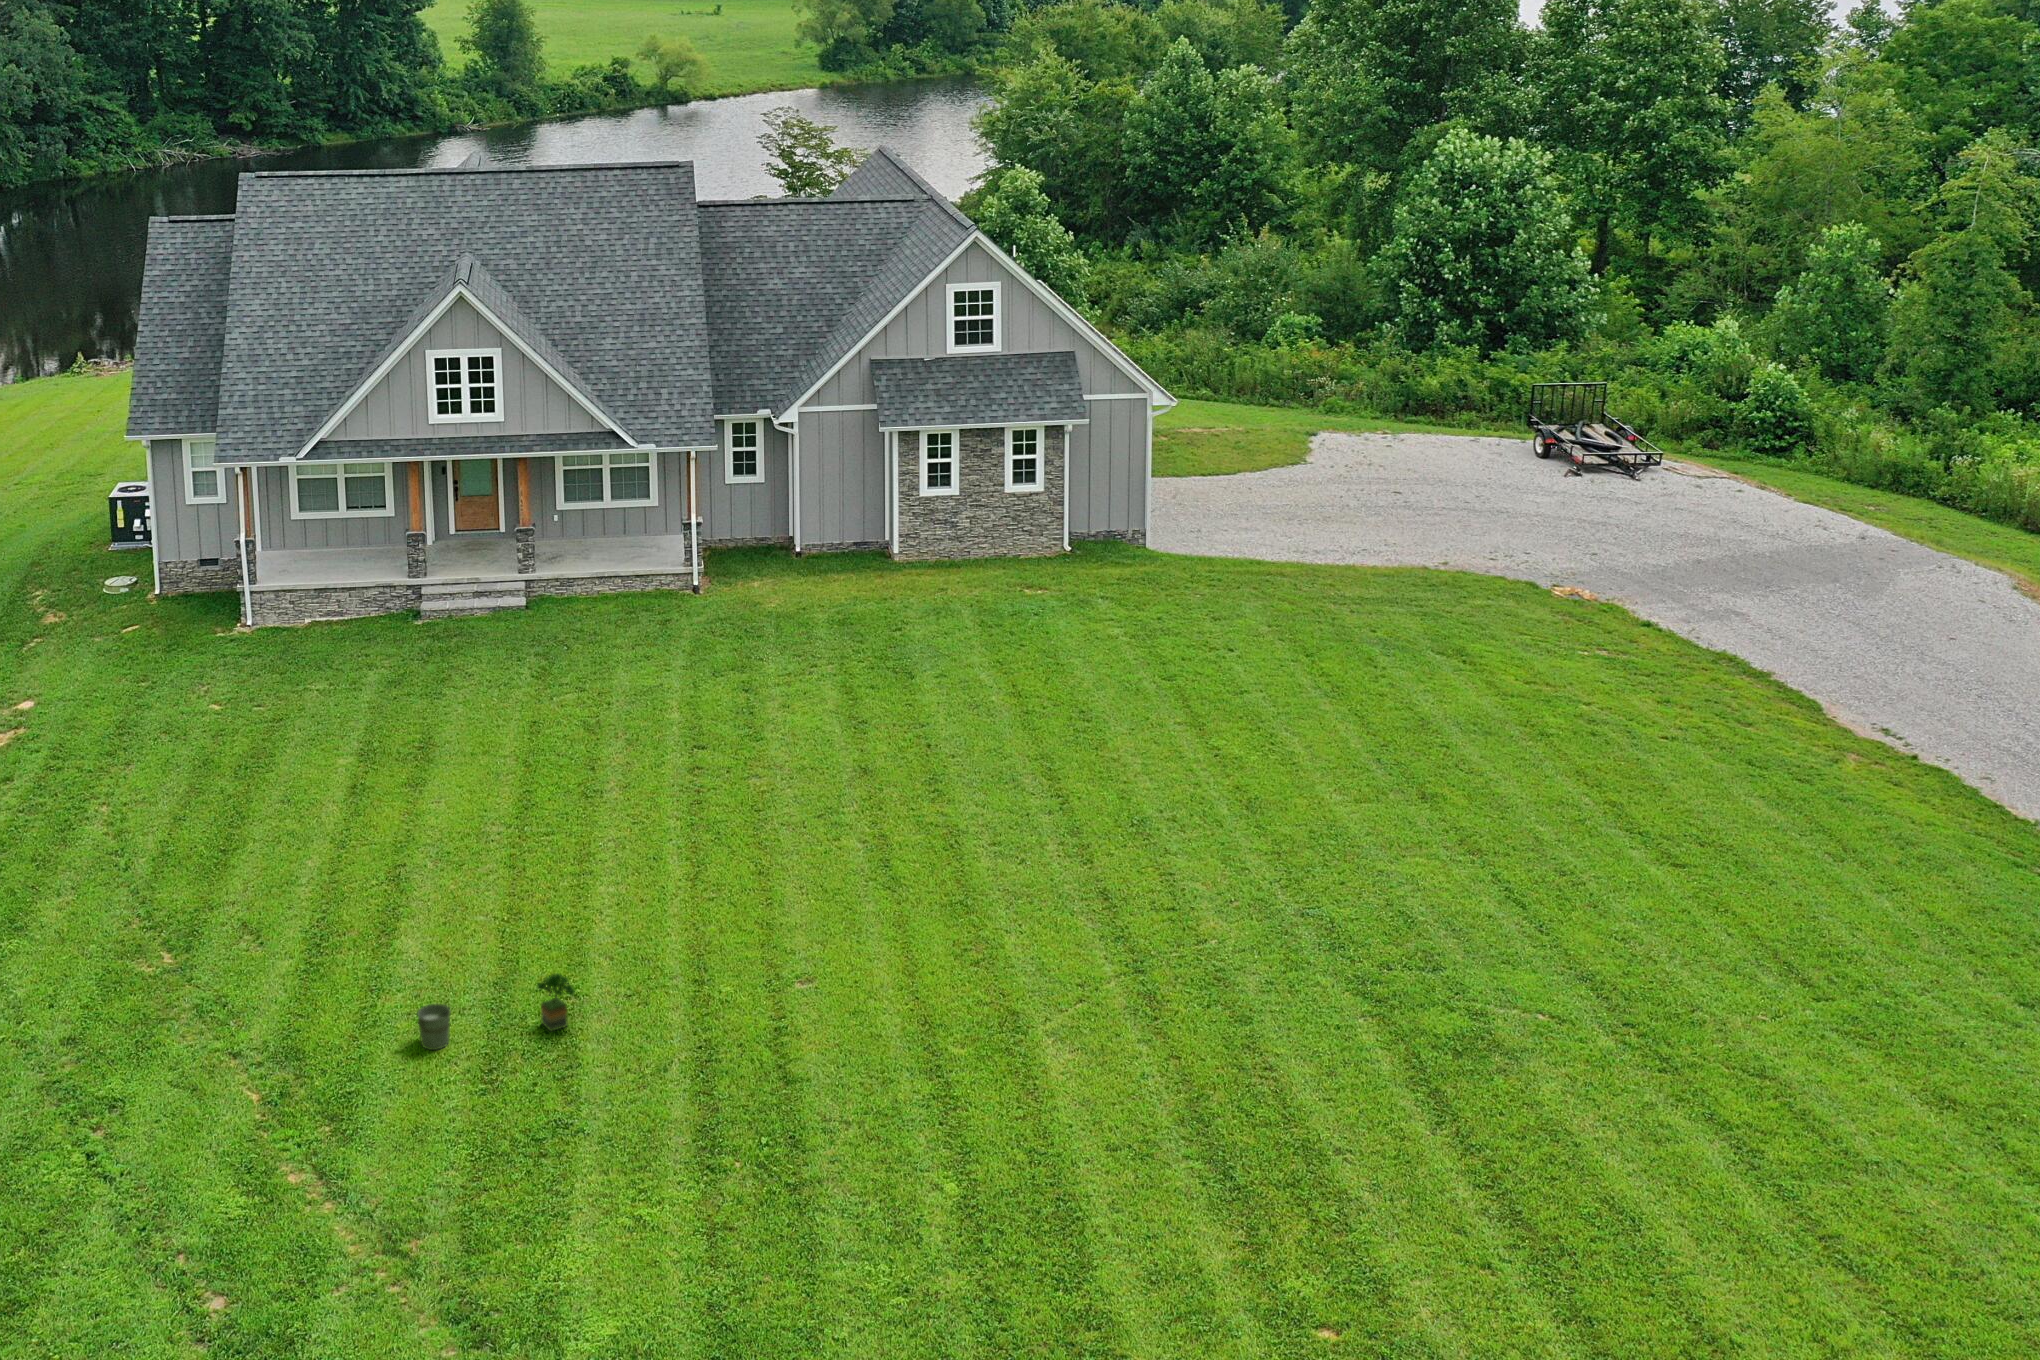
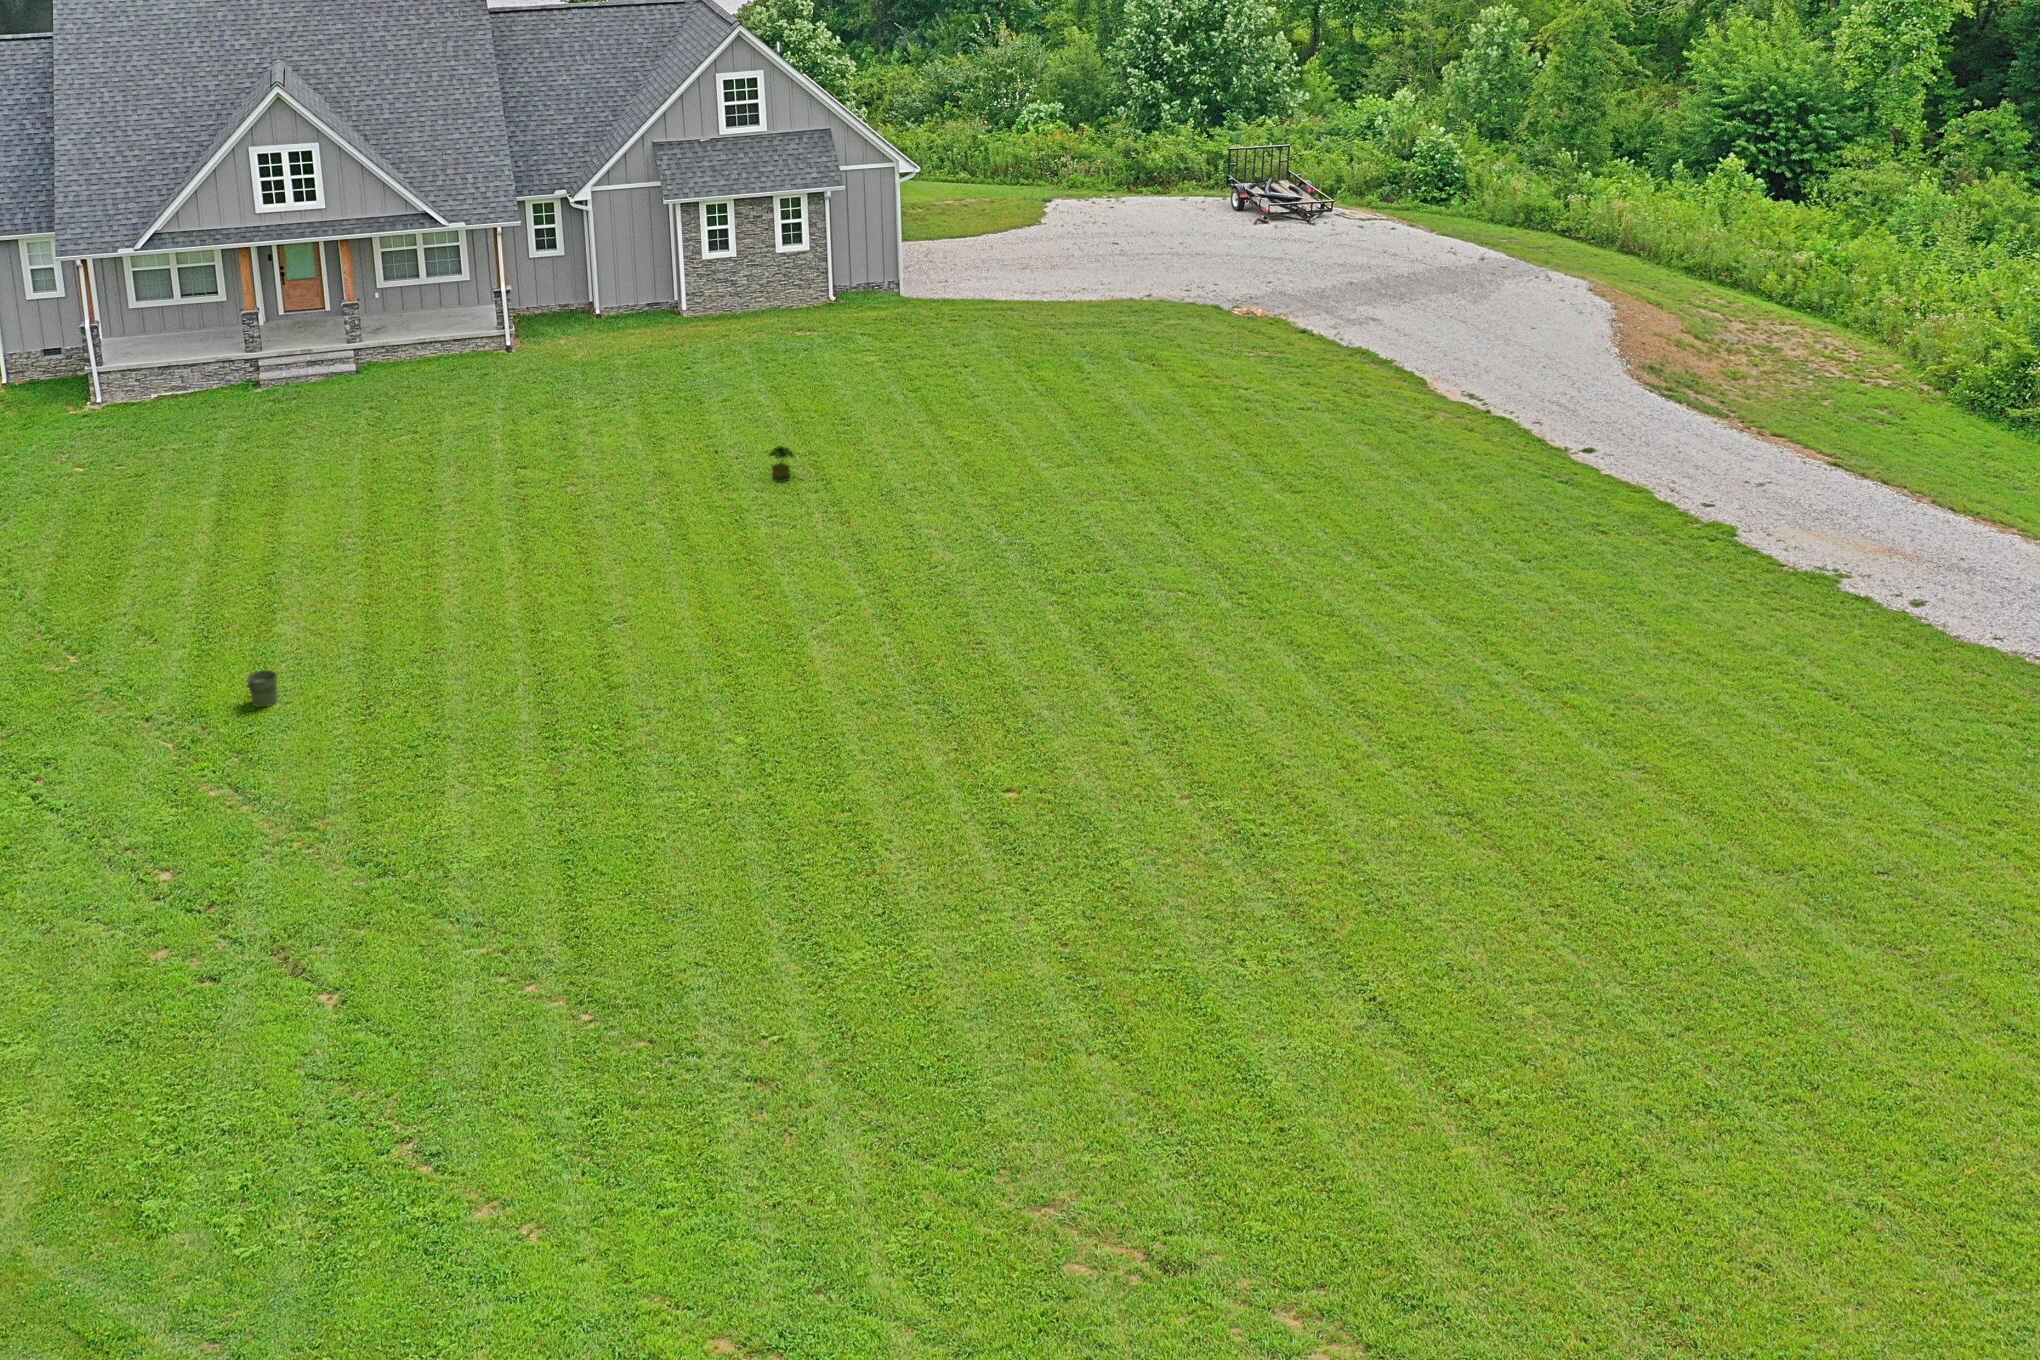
potted tree: present [537,973,575,1031] -> present [769,446,794,483]

